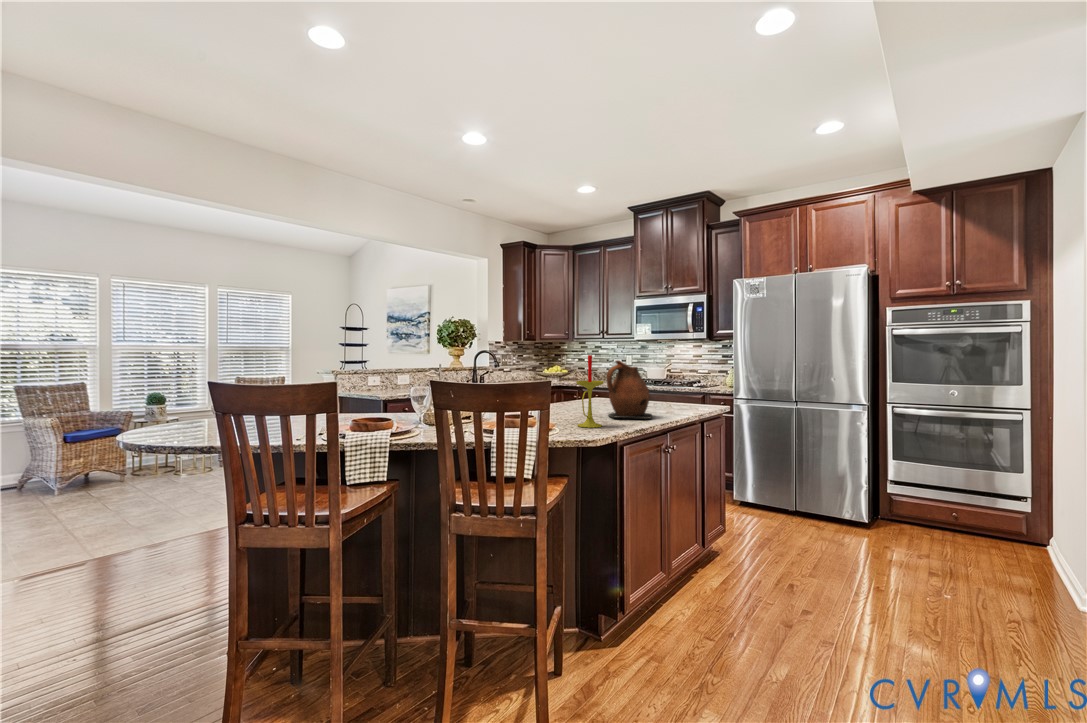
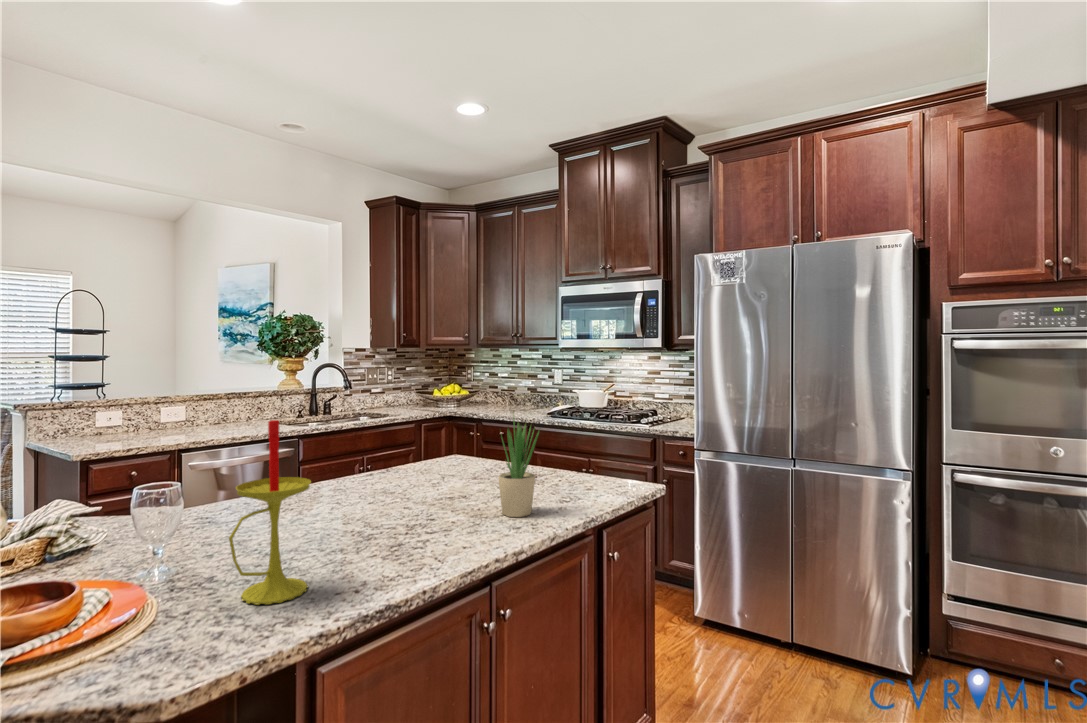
potted plant: none [655,359,677,412] -> present [499,420,539,517]
ceramic pitcher: present [606,360,652,419] -> none [364,418,480,557]

